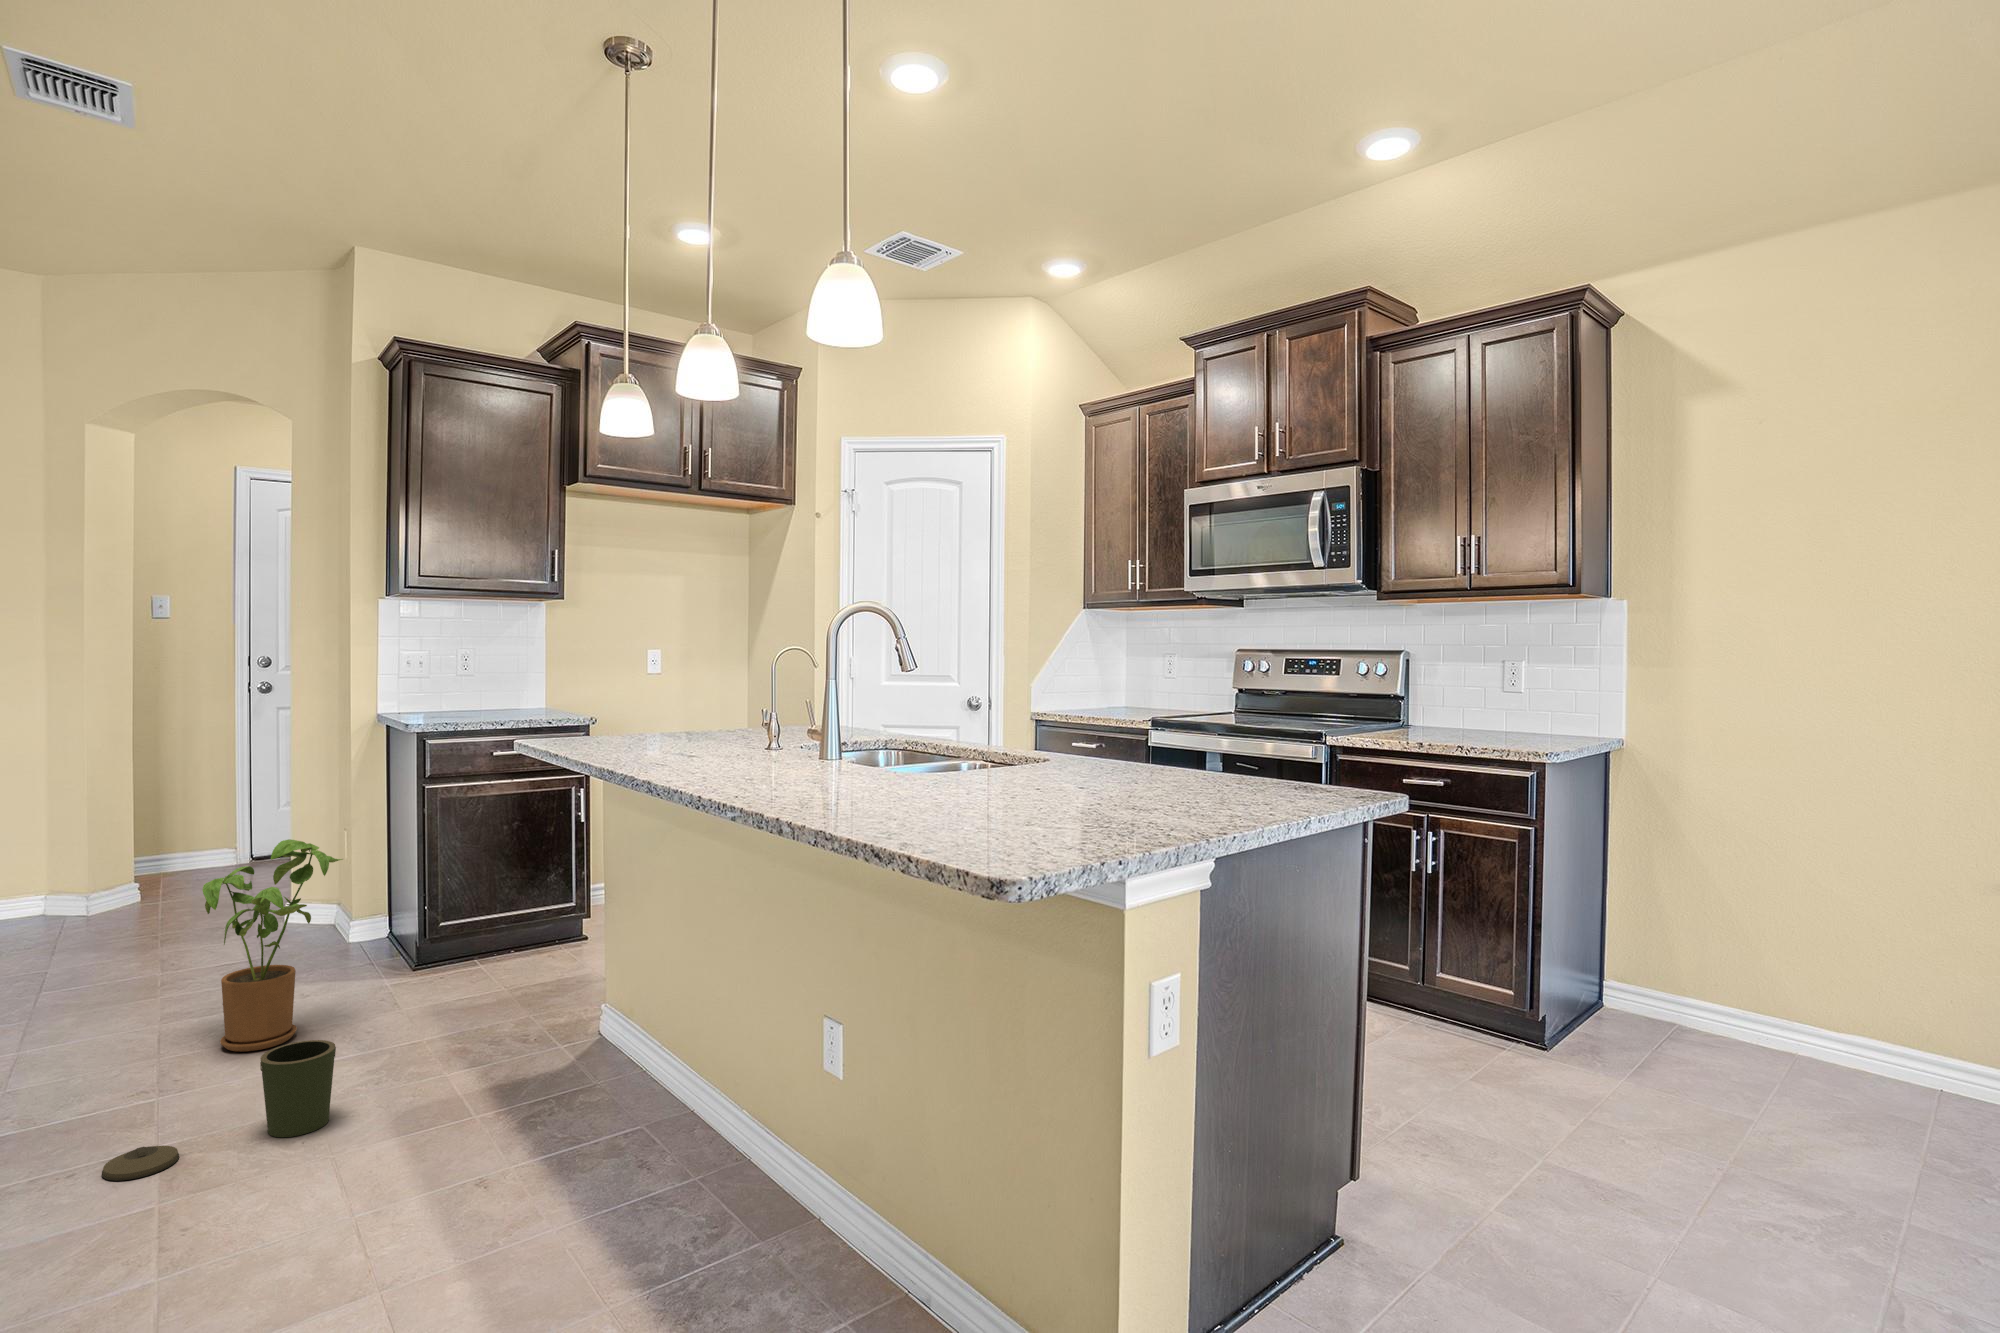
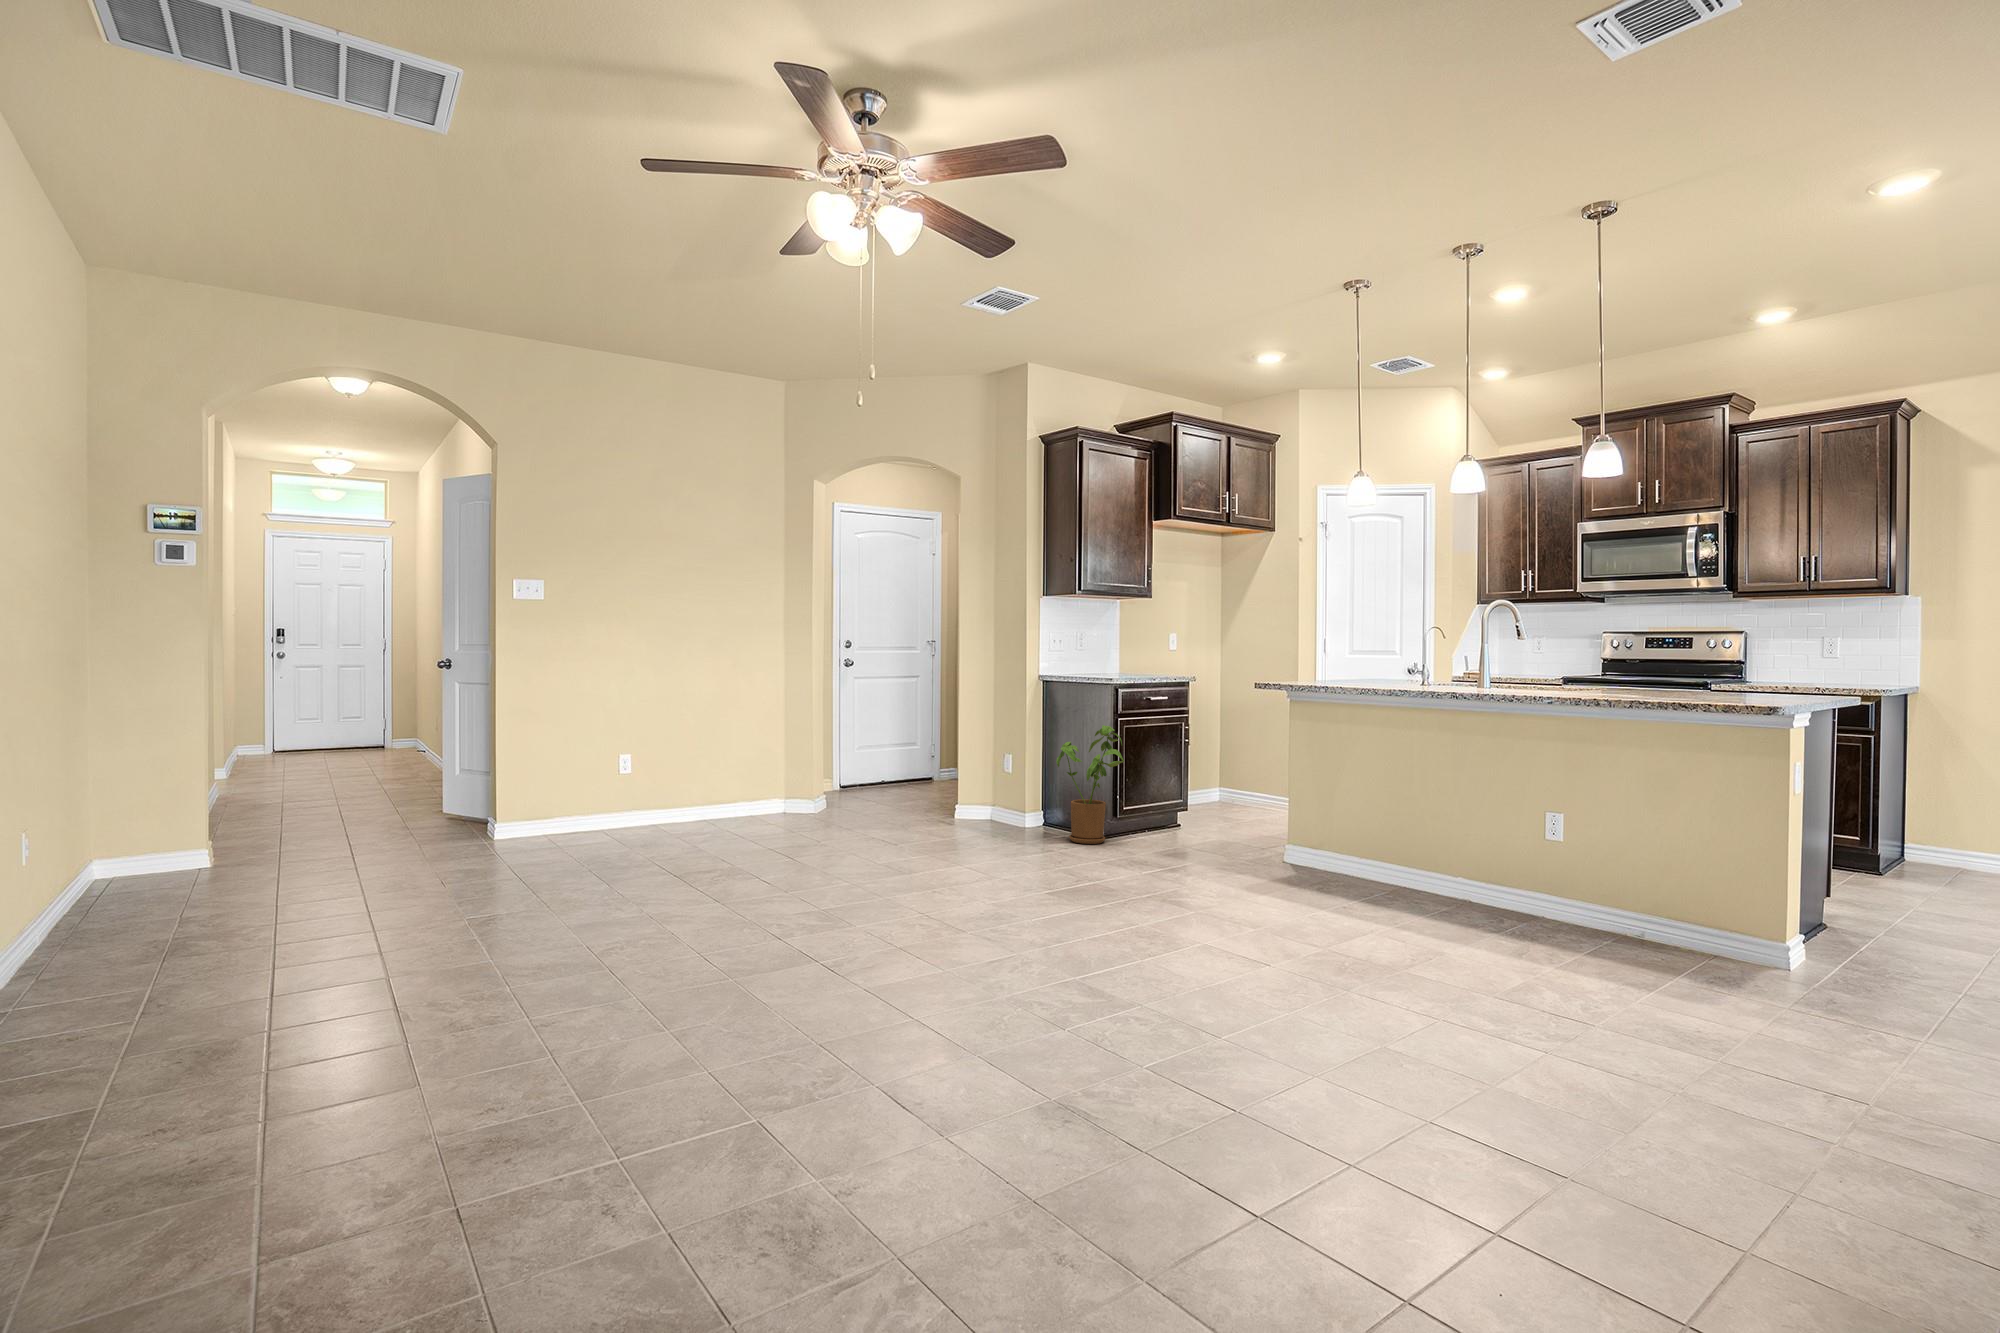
trash can: present [102,1040,336,1181] -> none [1129,824,1209,877]

